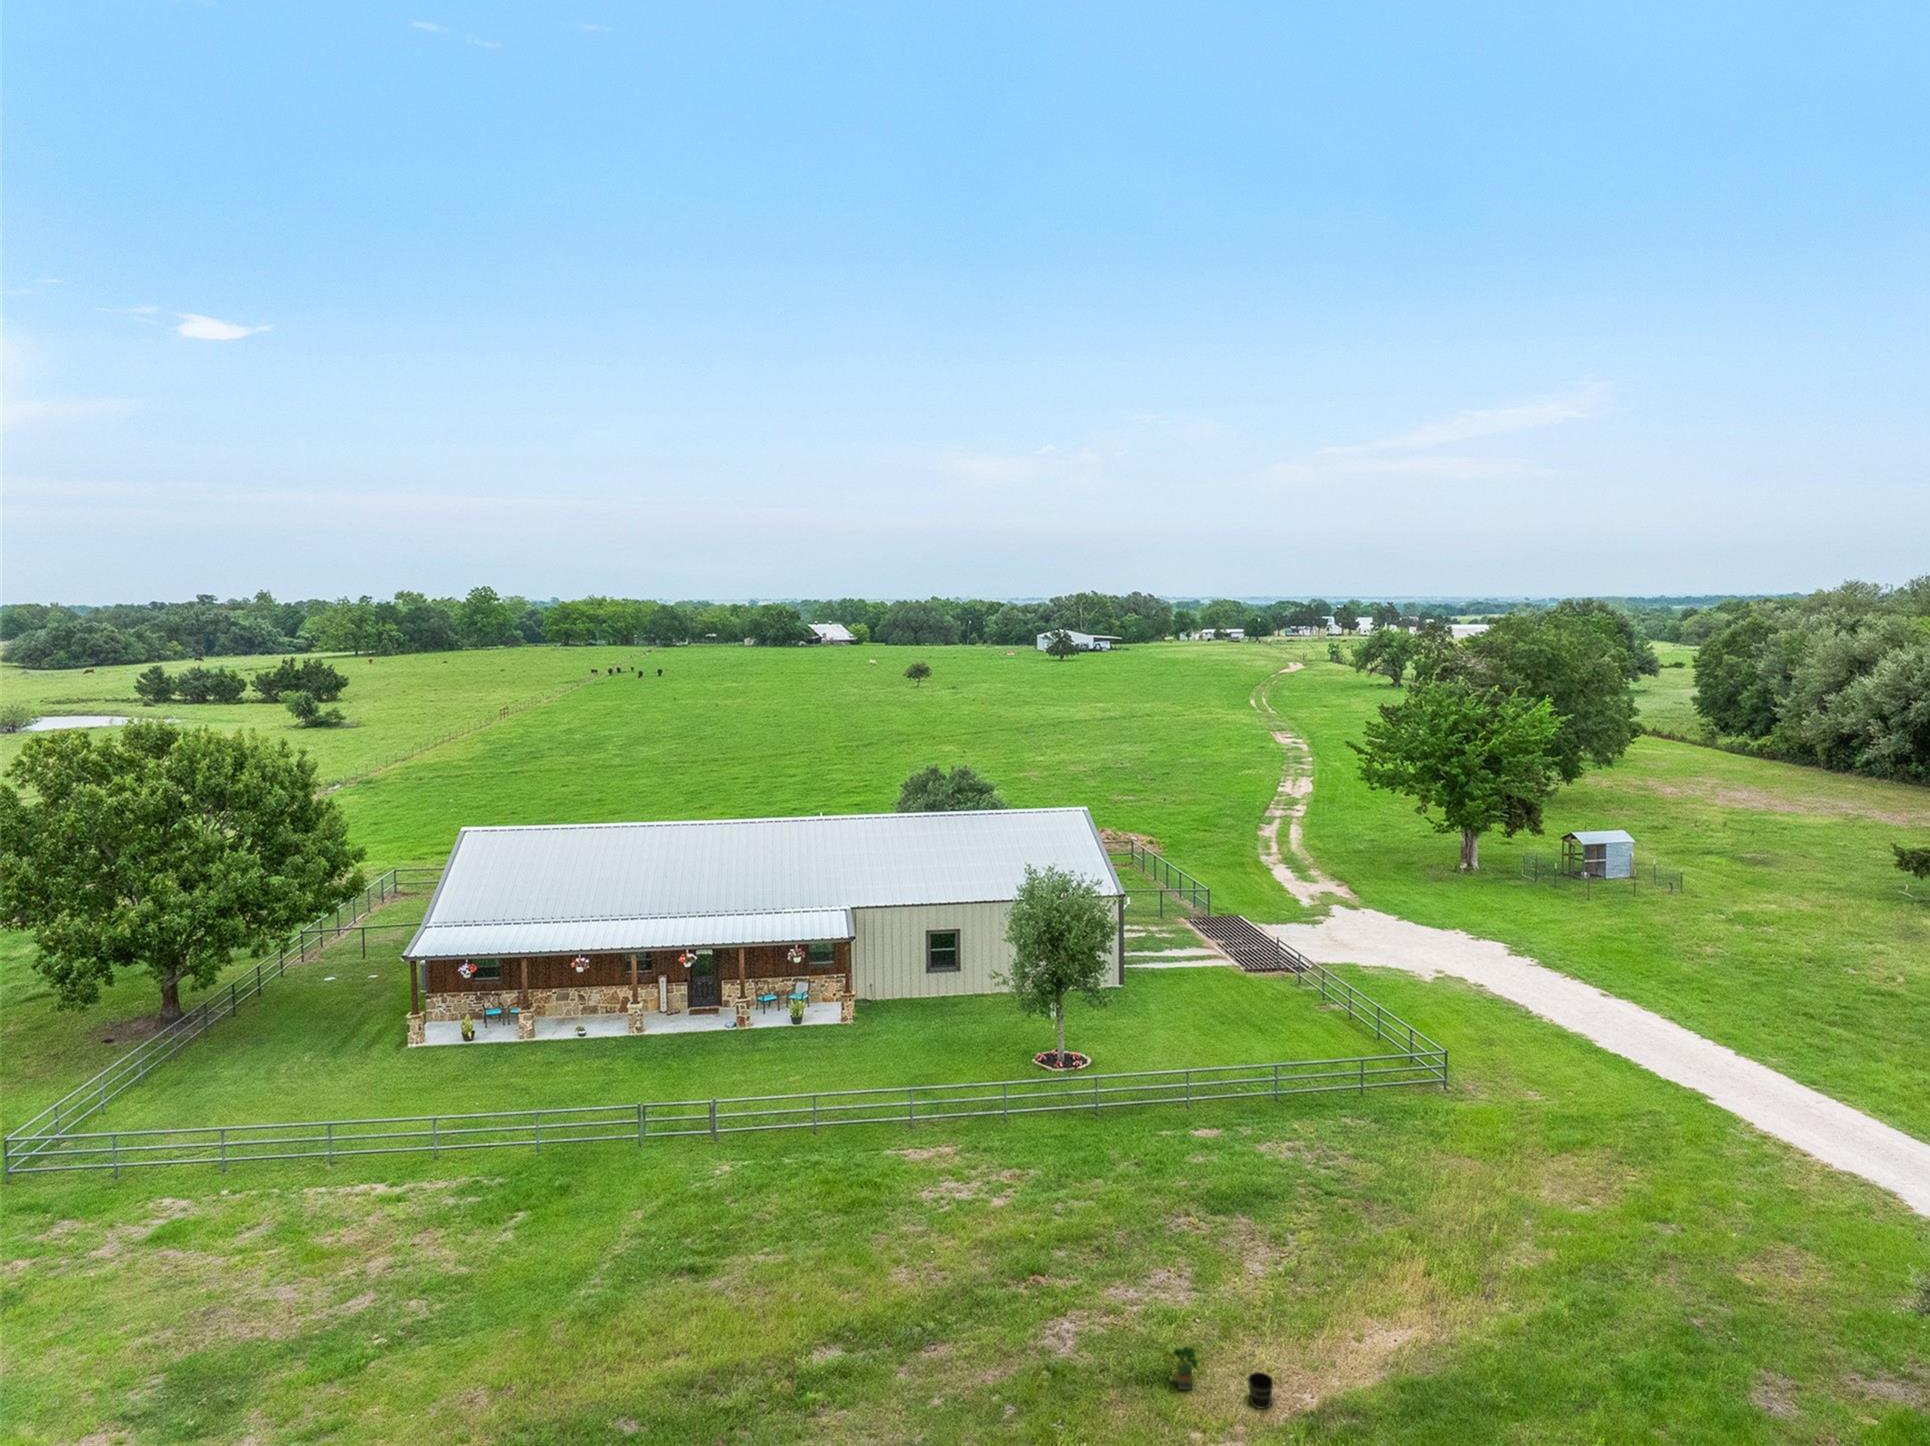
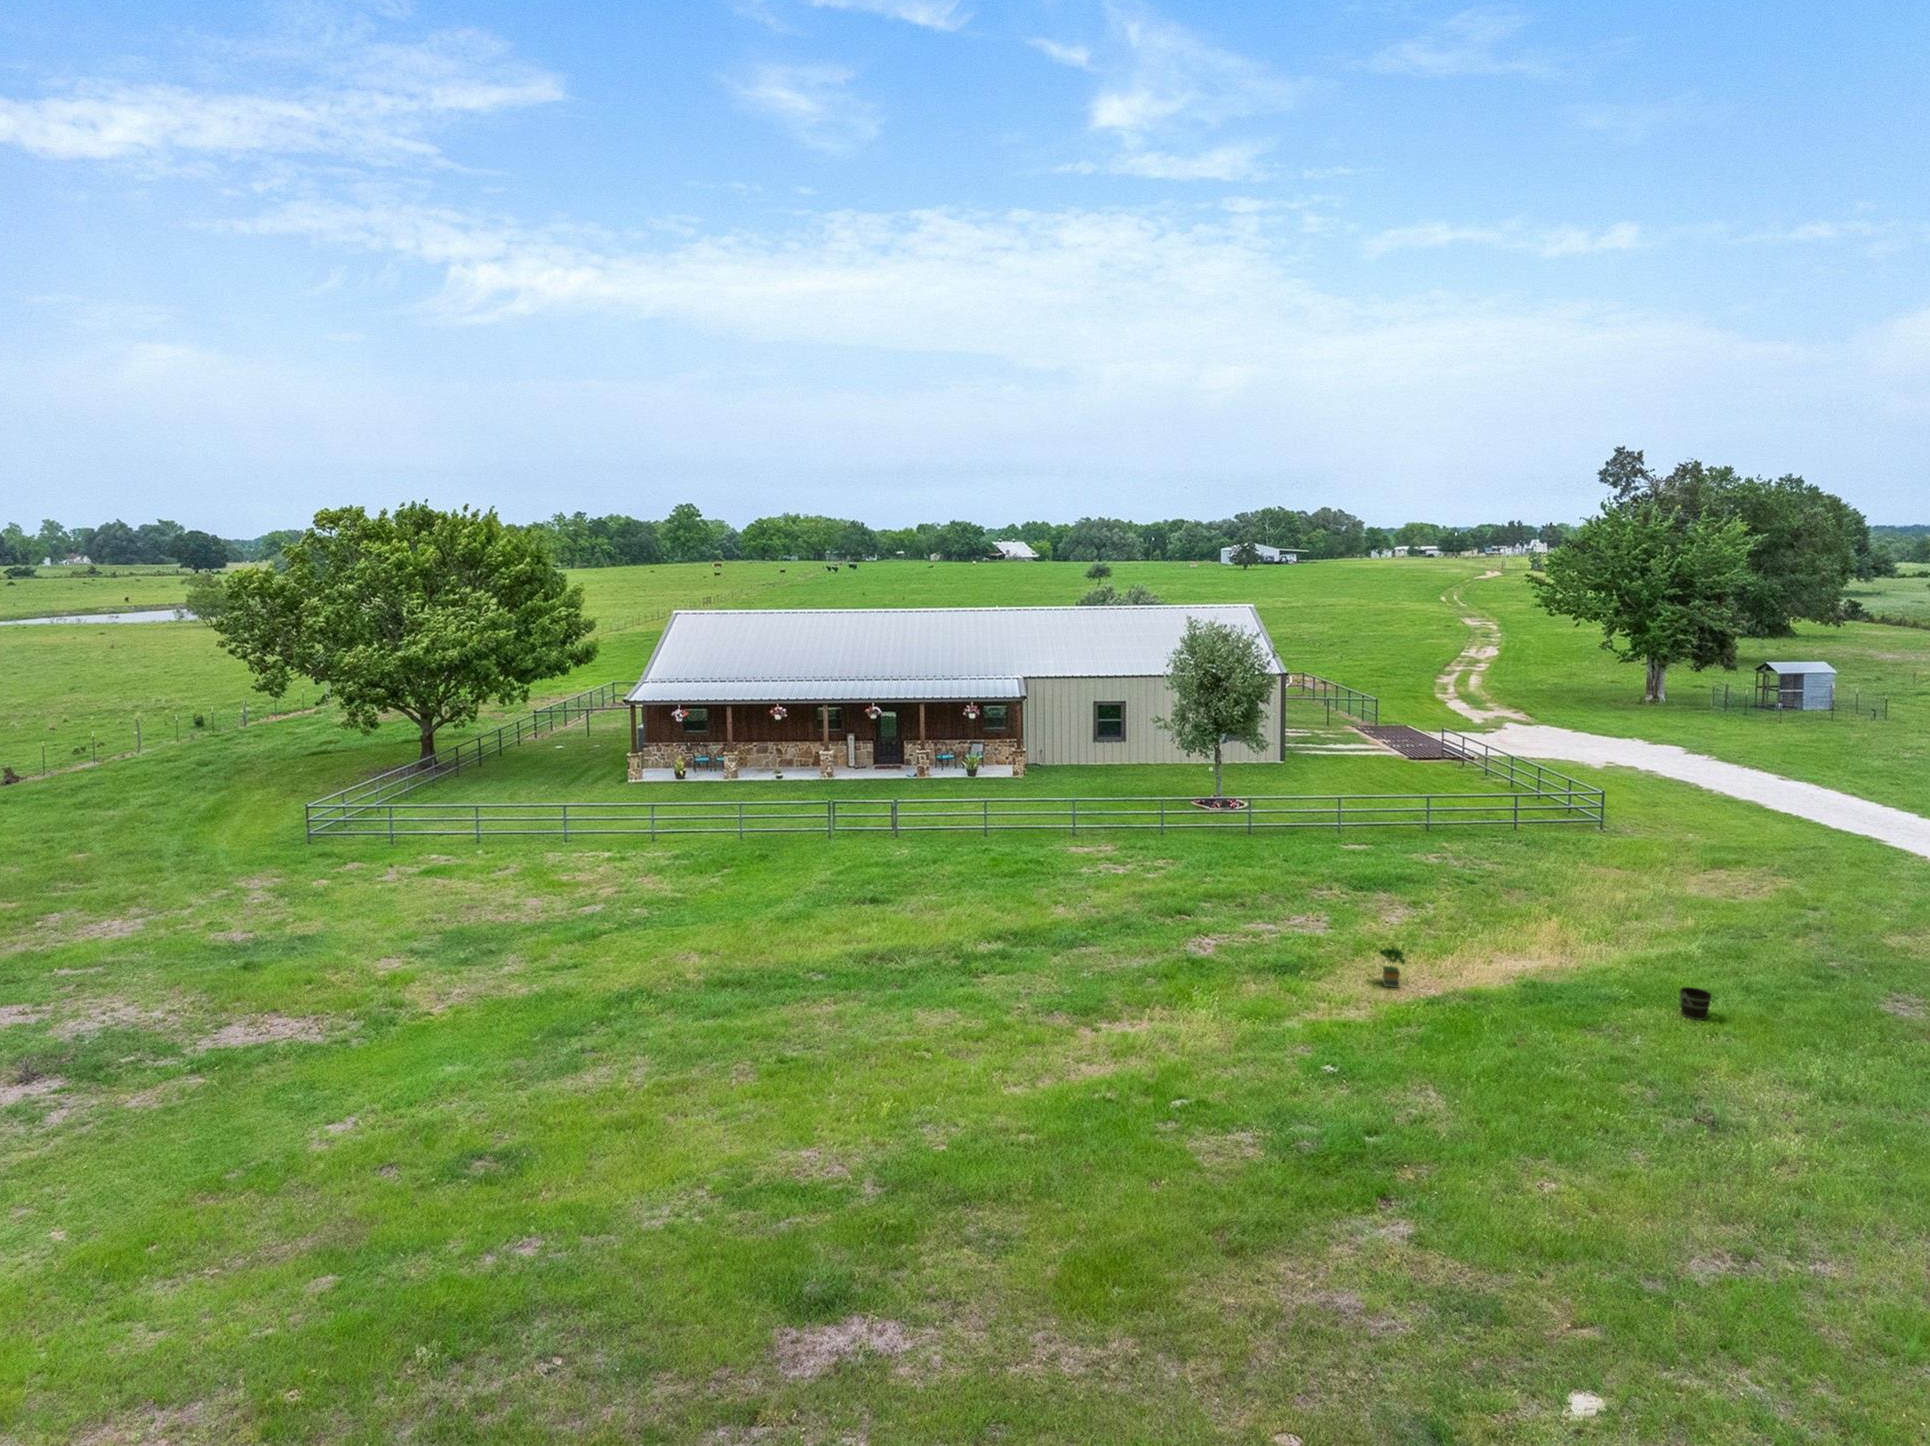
bucket: present [1248,1372,1273,1409] -> present [1680,987,1711,1020]

